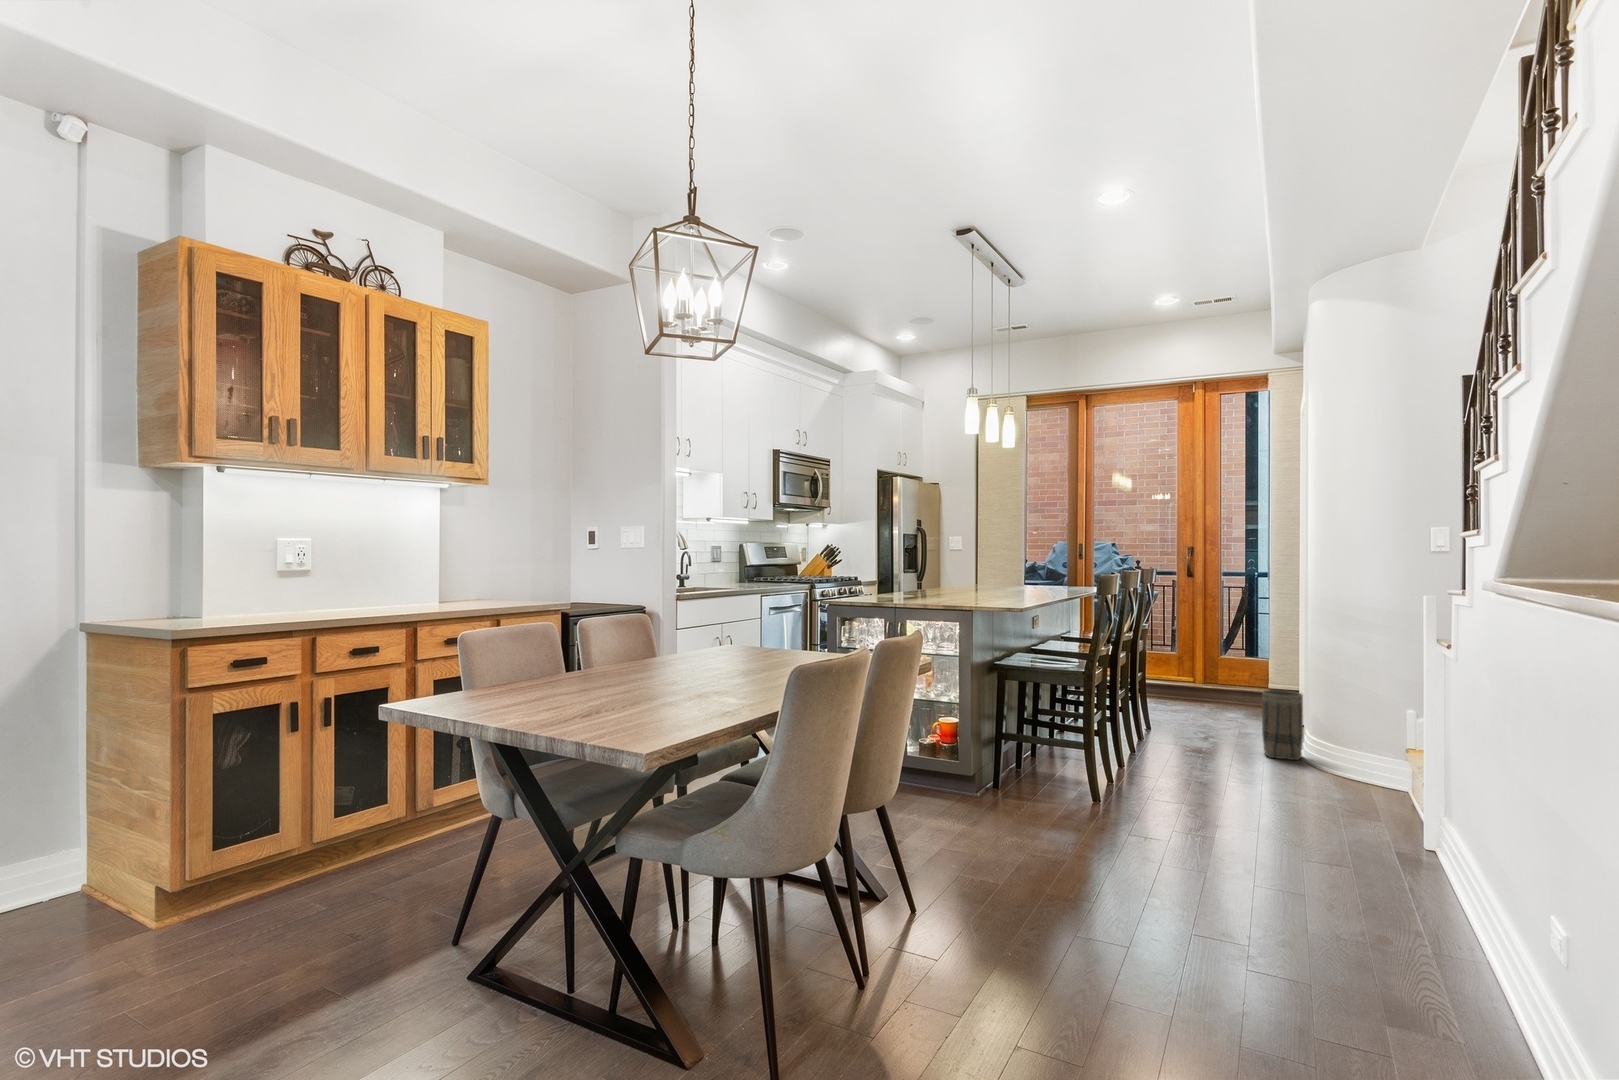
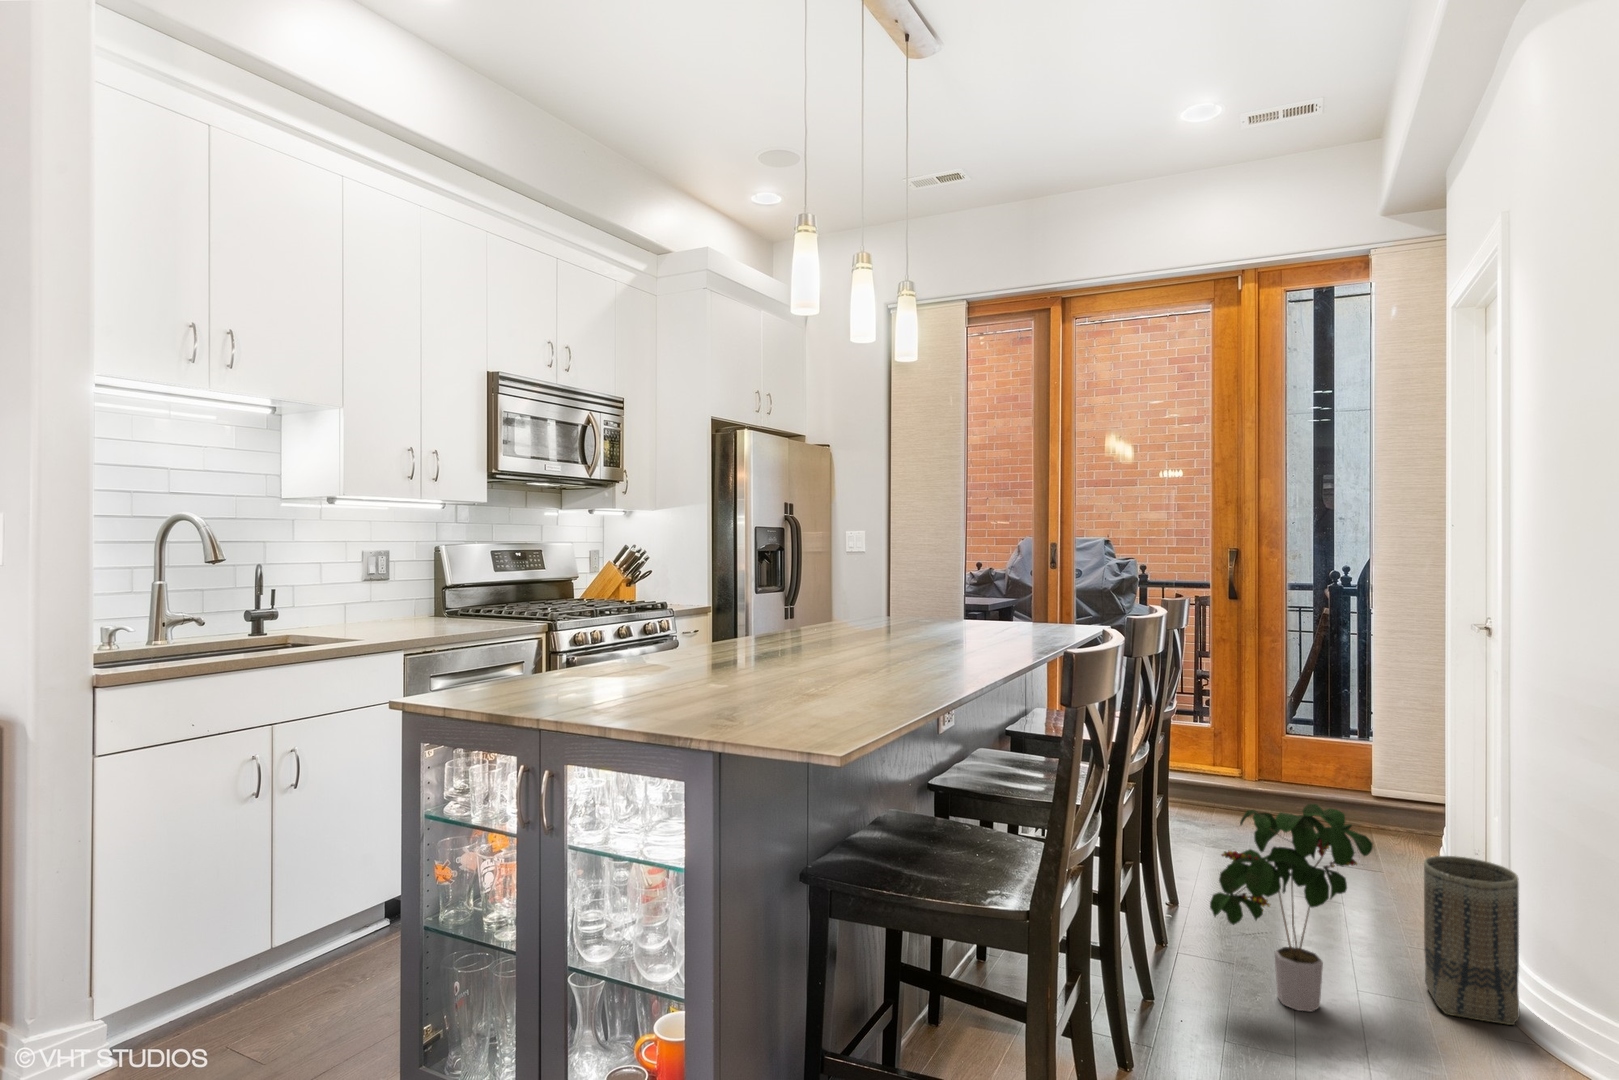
potted plant: none [1161,664,1238,756] -> present [1210,804,1373,1012]

